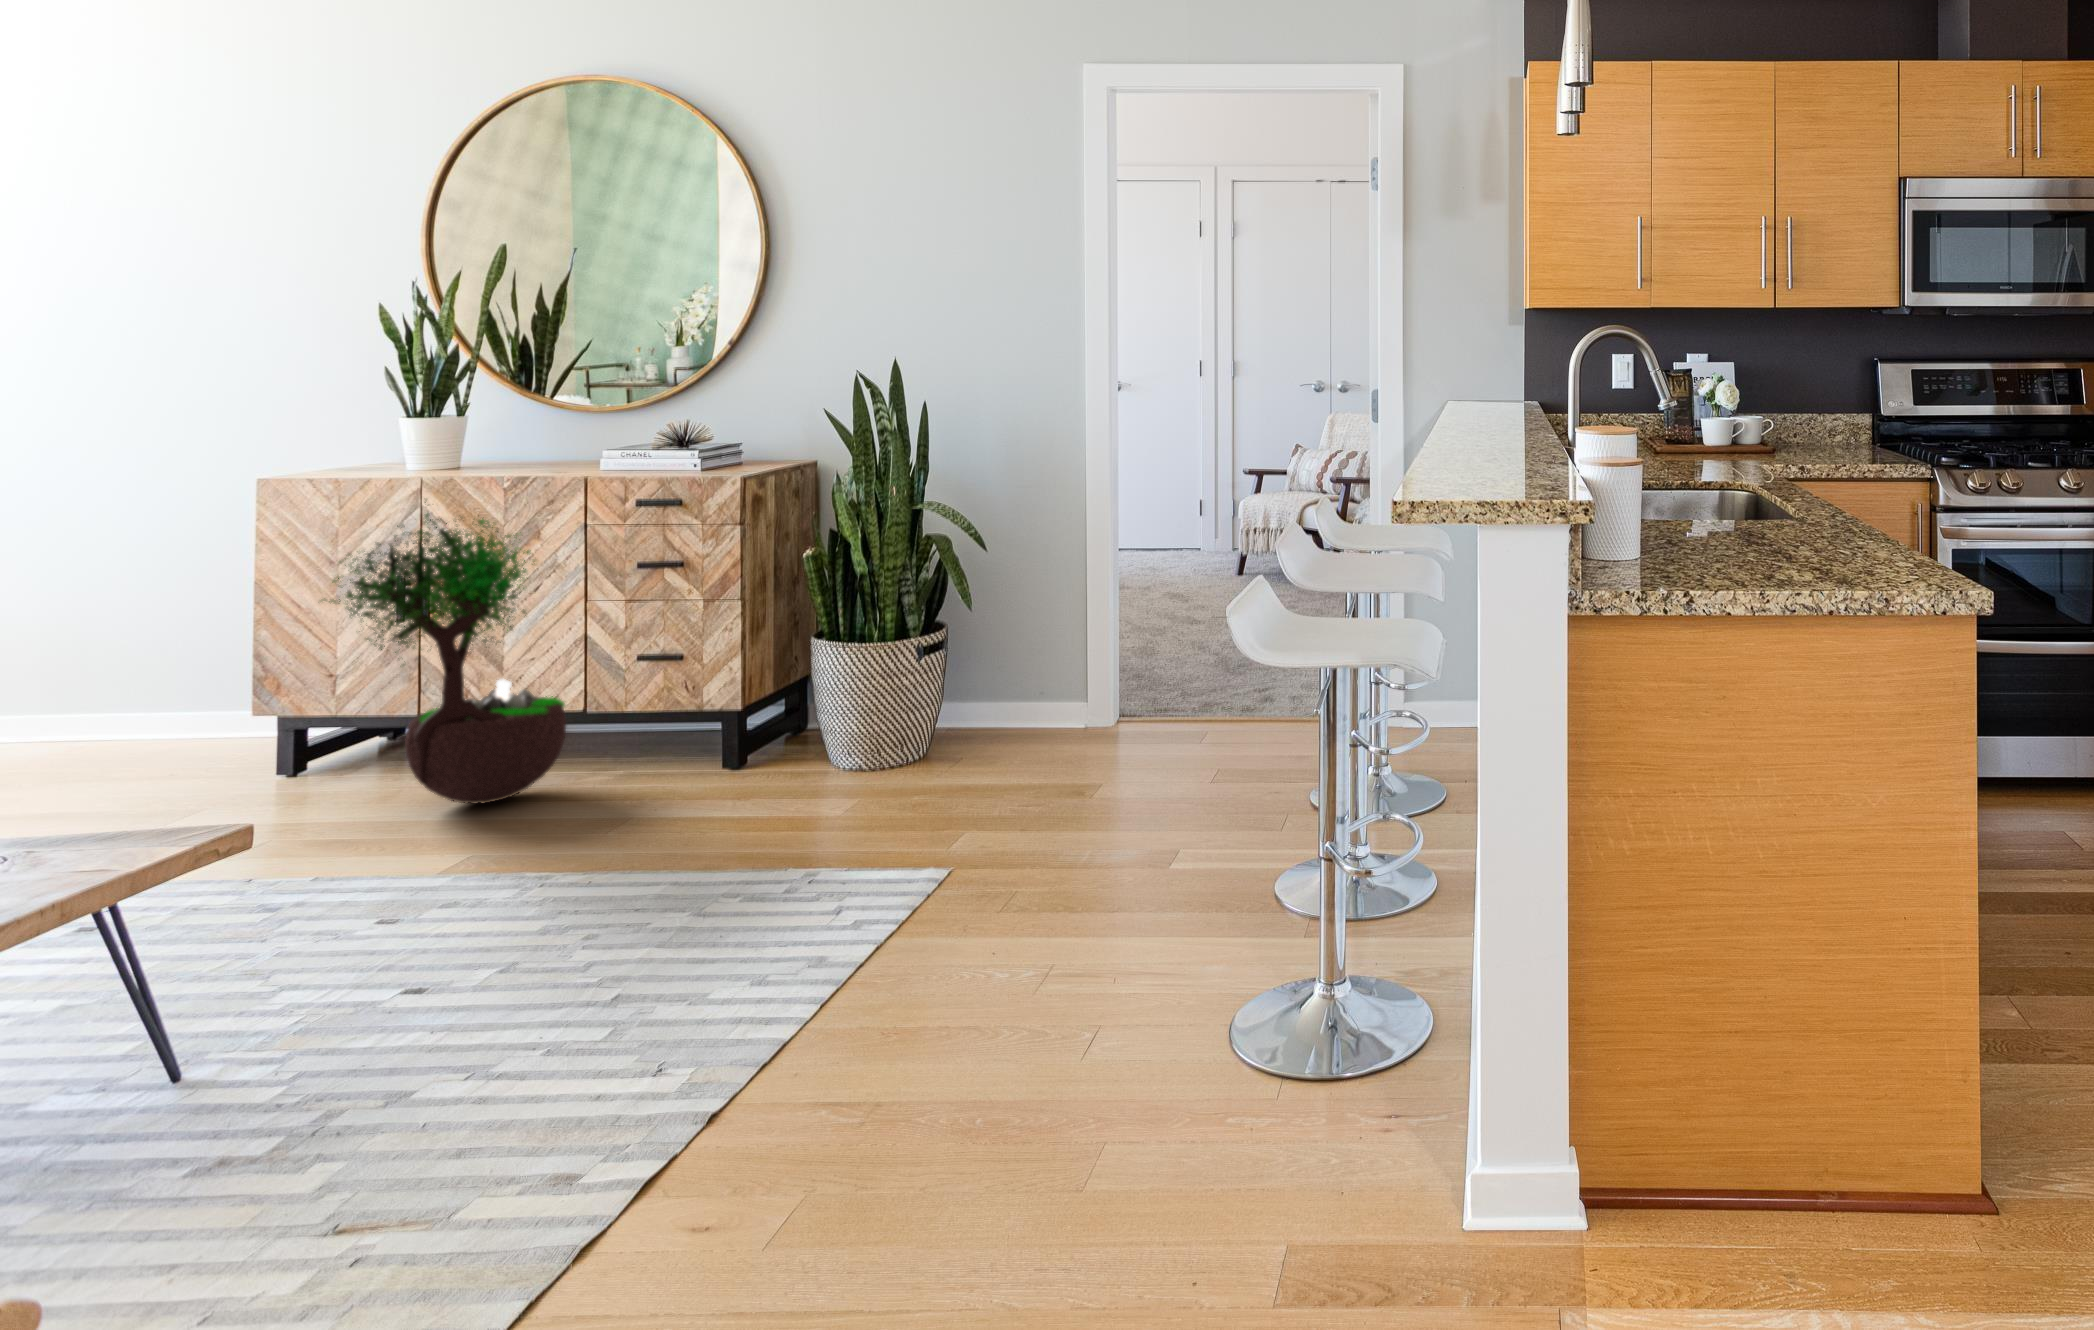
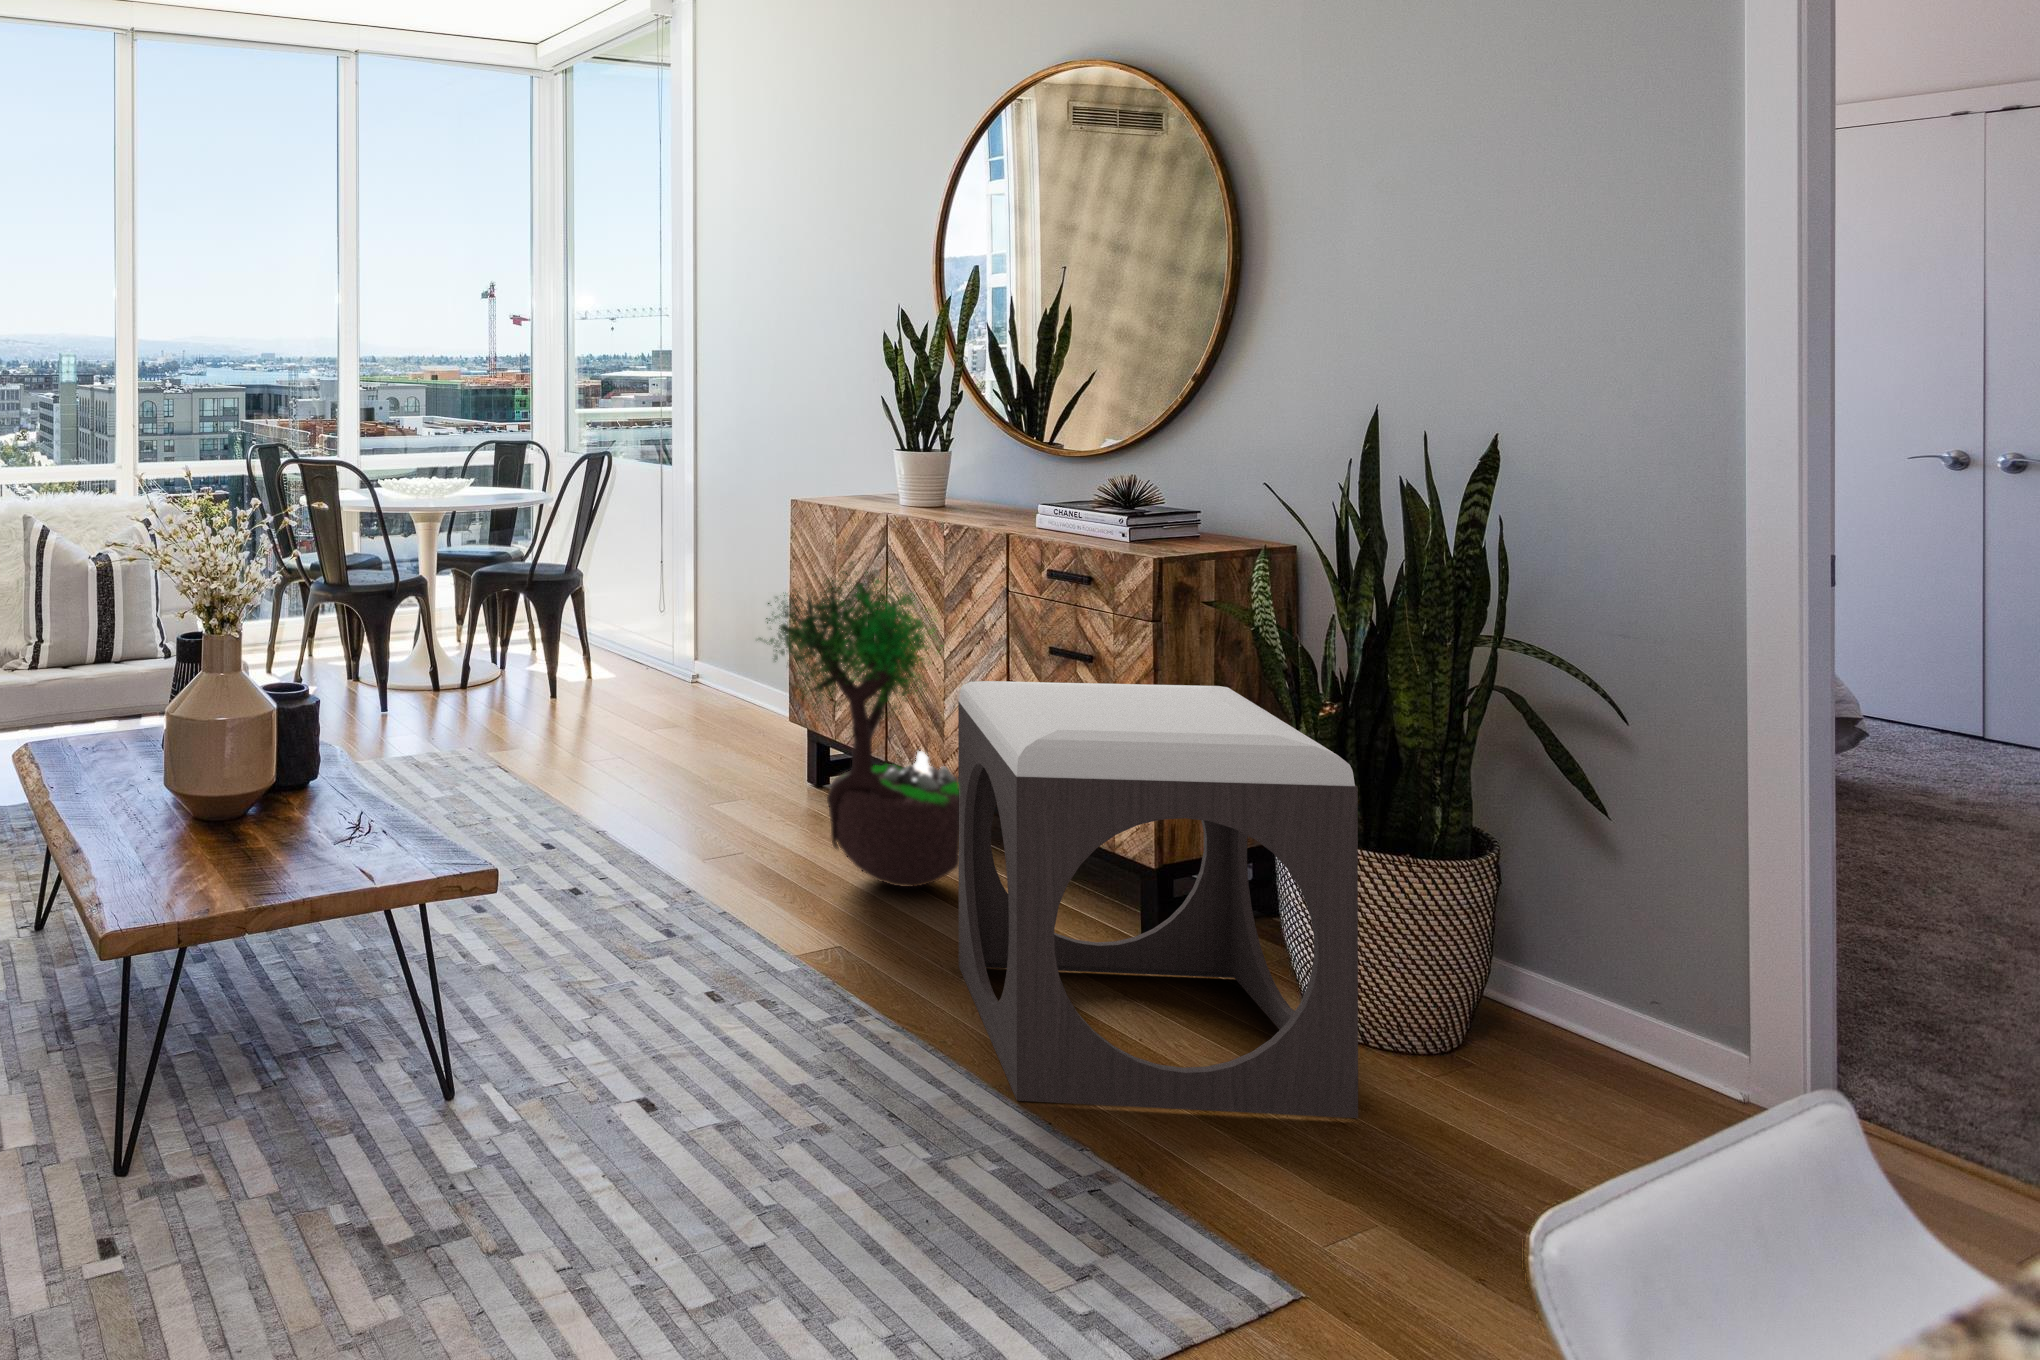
footstool: none [597,561,934,867] -> present [958,681,1358,1118]

